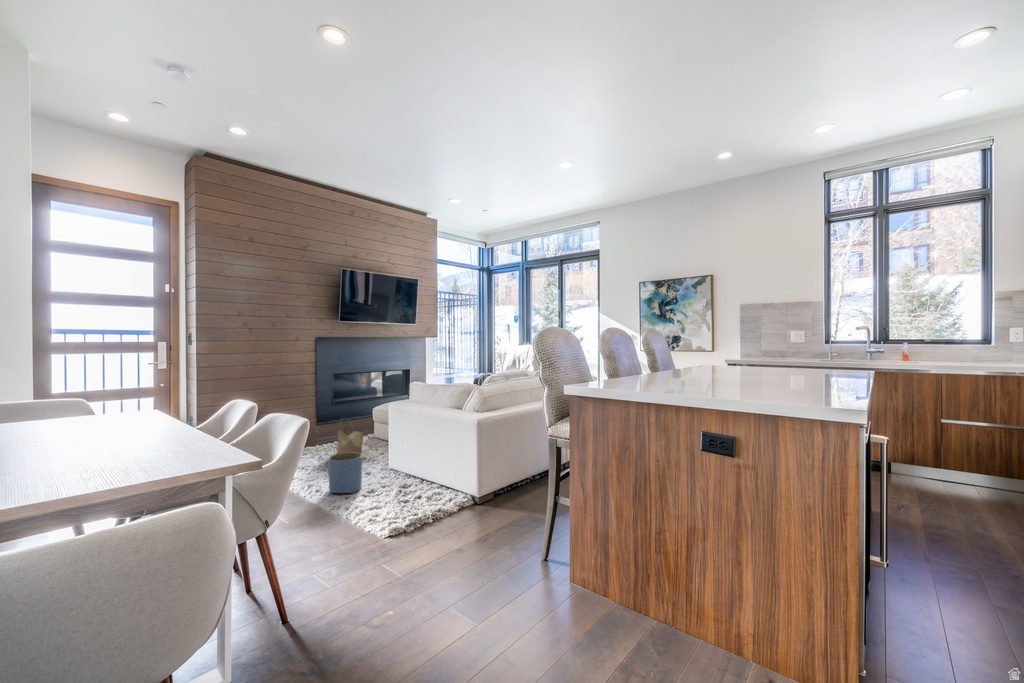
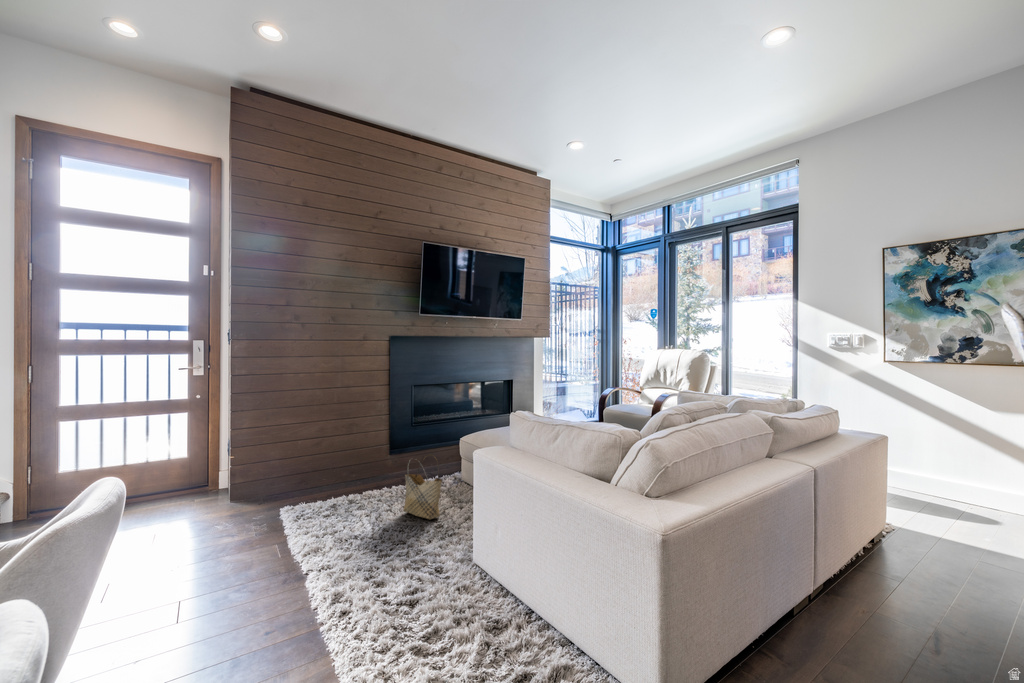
planter: present [328,452,363,493] -> none [357,542,420,635]

